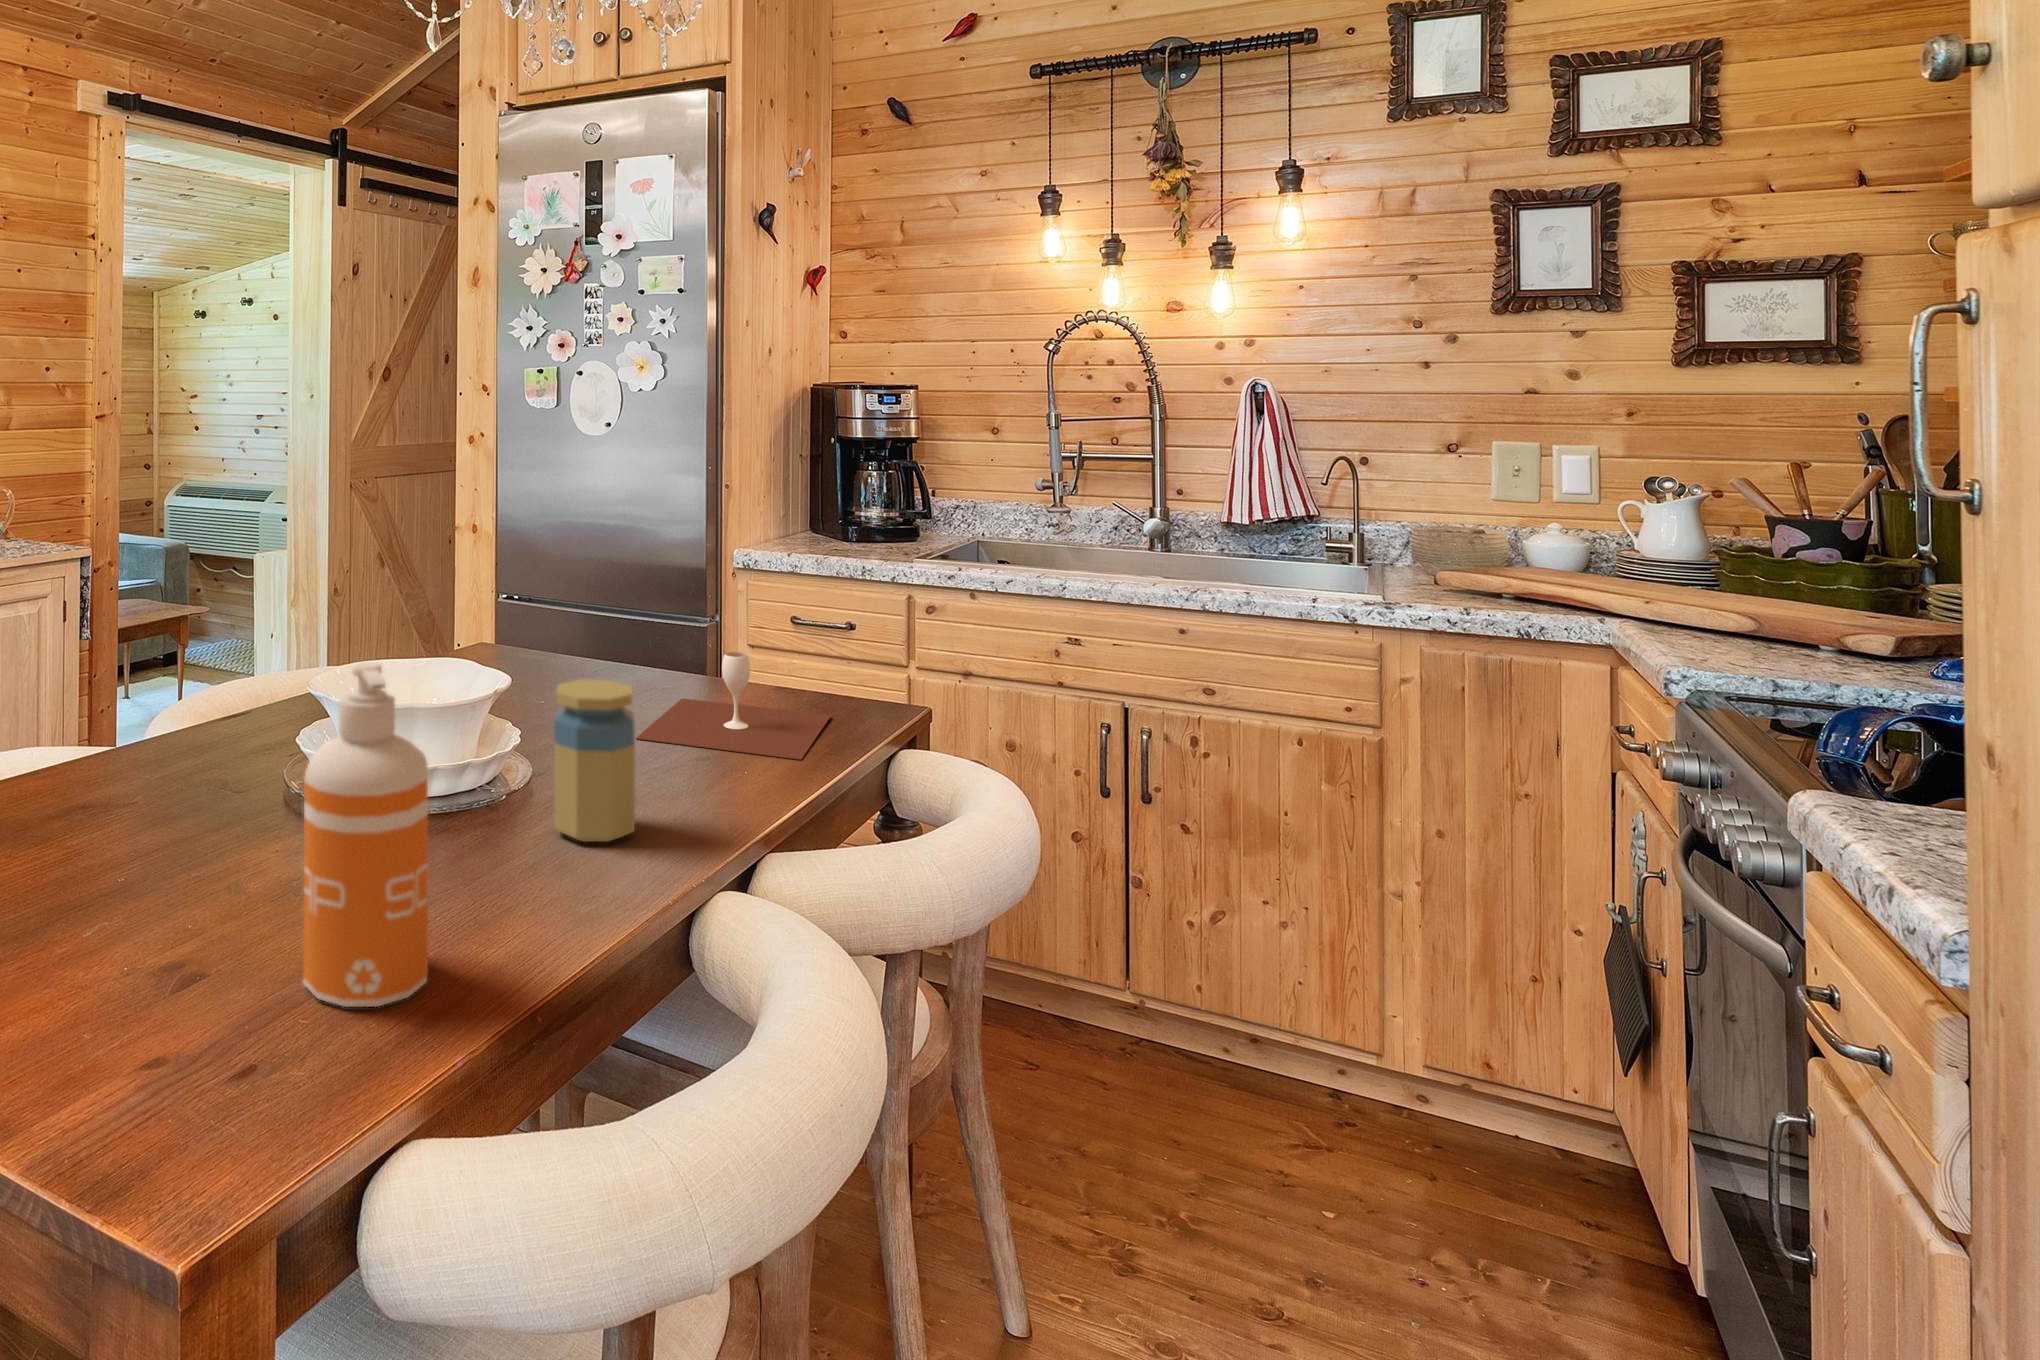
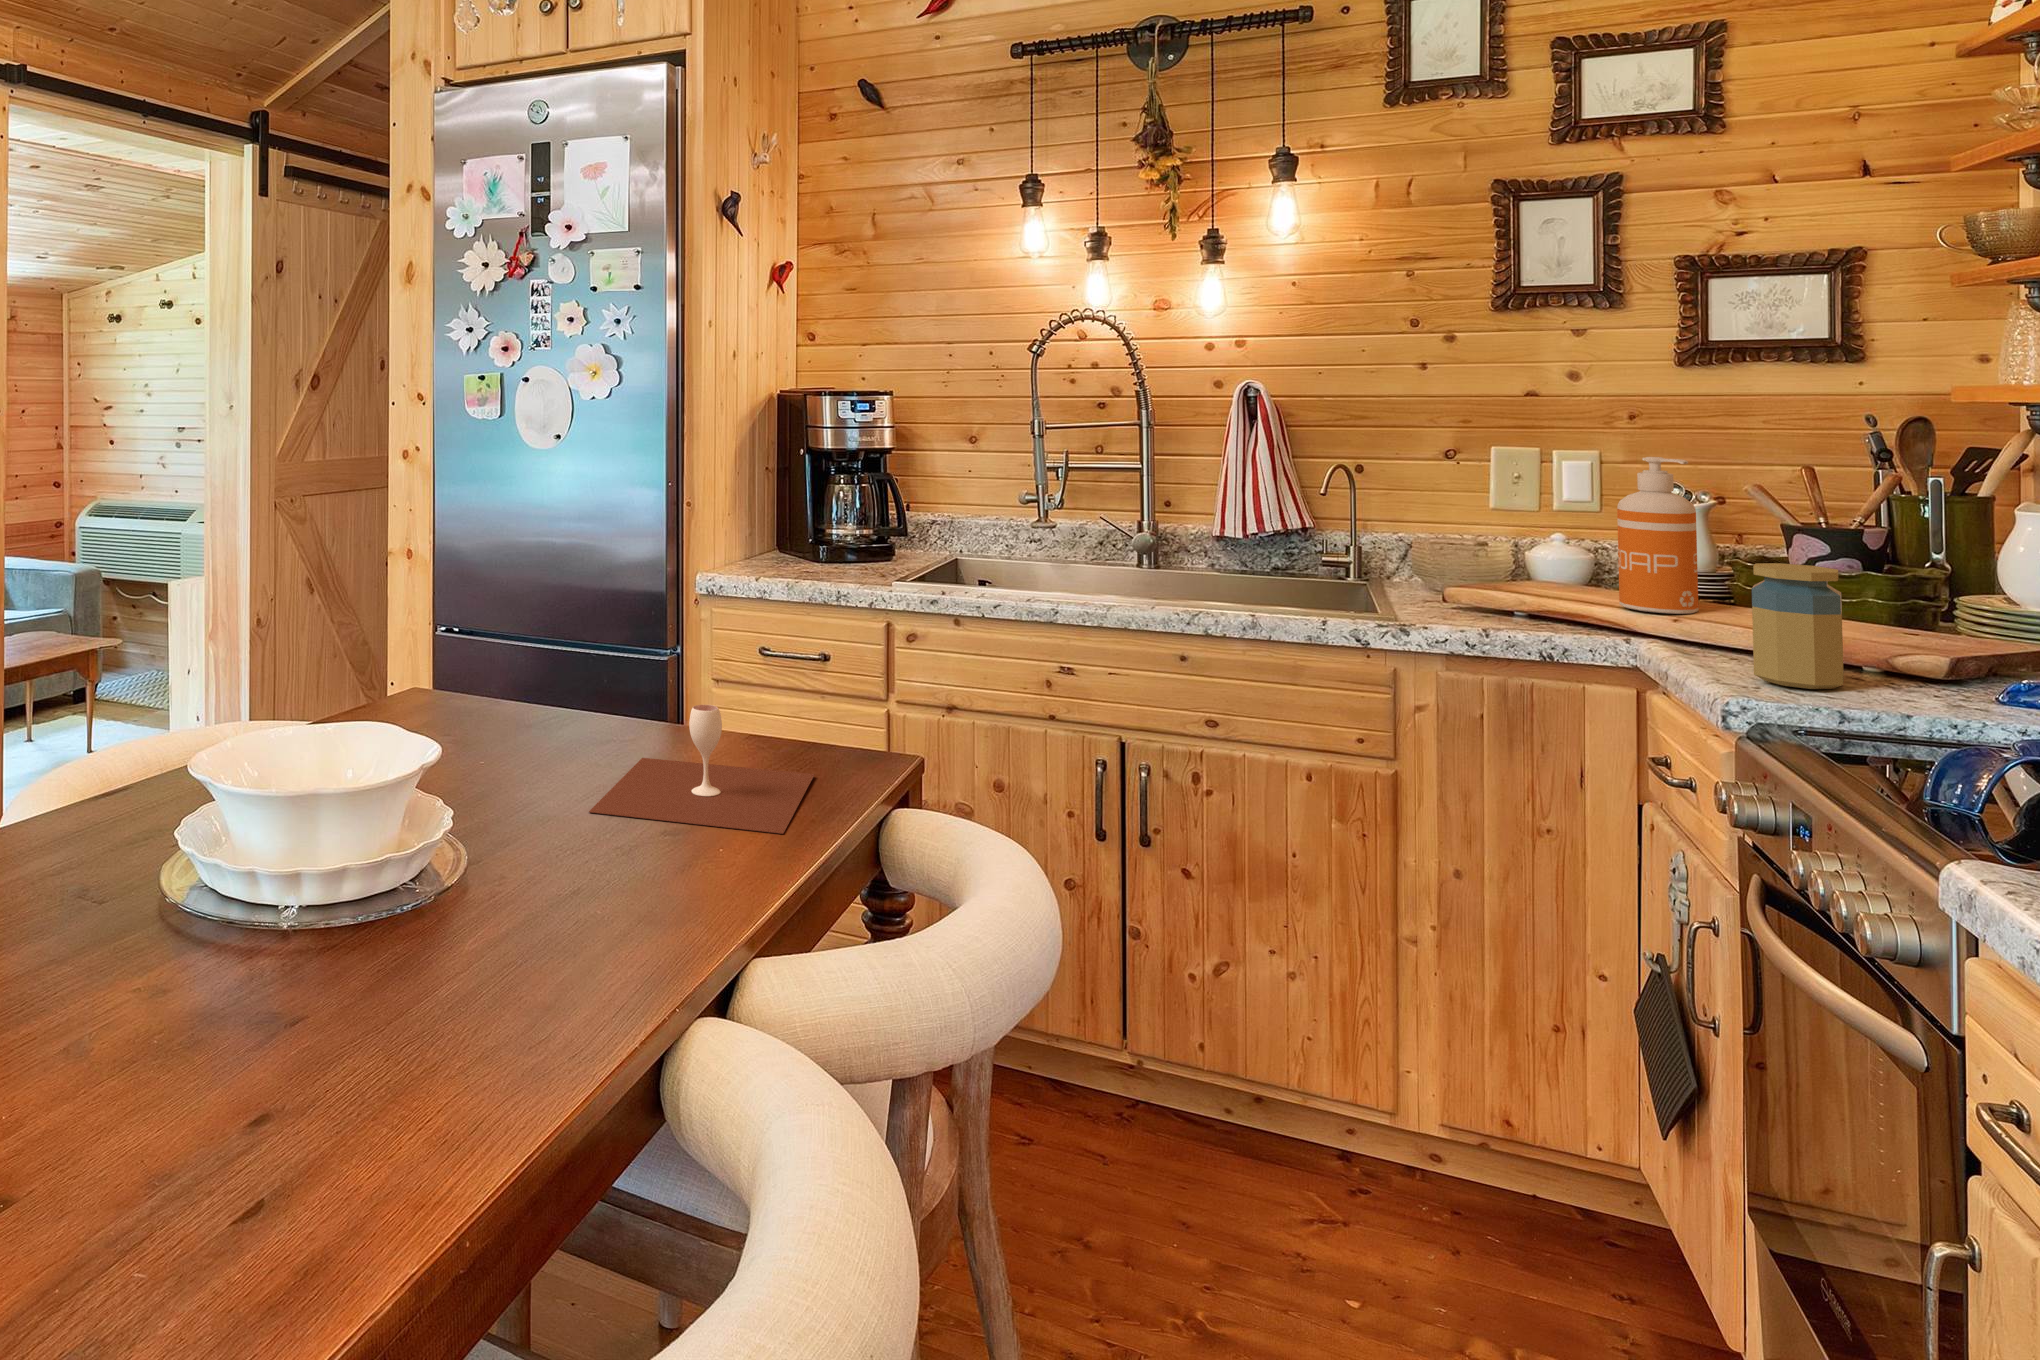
soap dispenser: present [303,662,428,1007] -> present [1617,457,1698,614]
jar: present [554,679,635,842] -> present [1752,563,1844,689]

